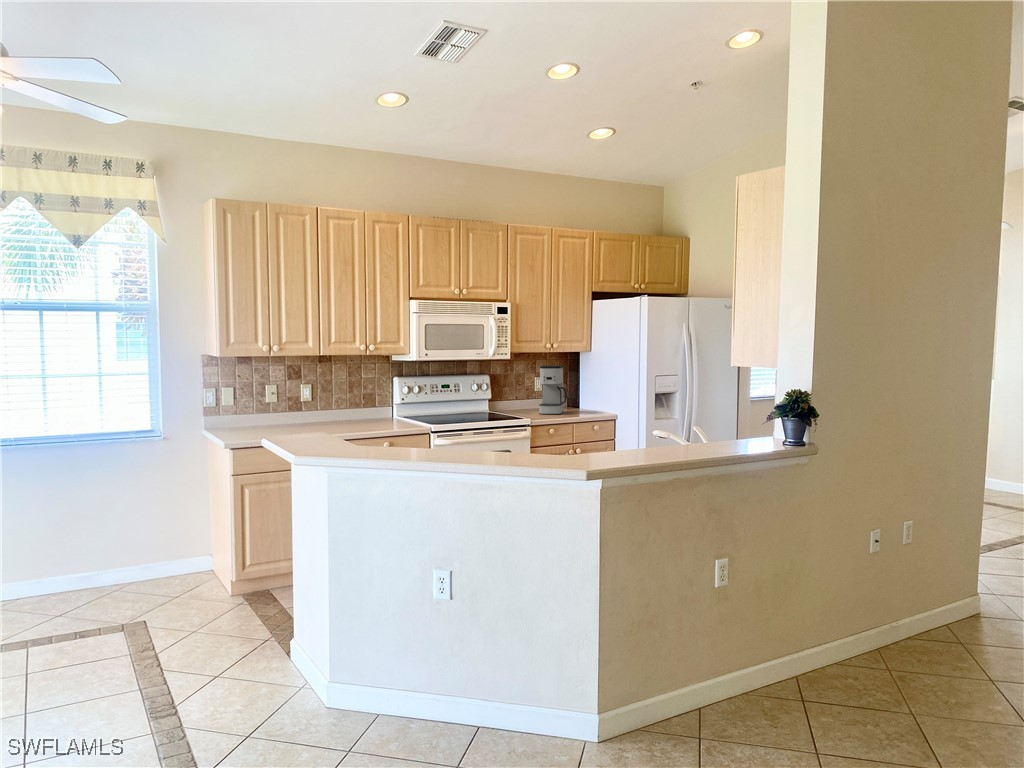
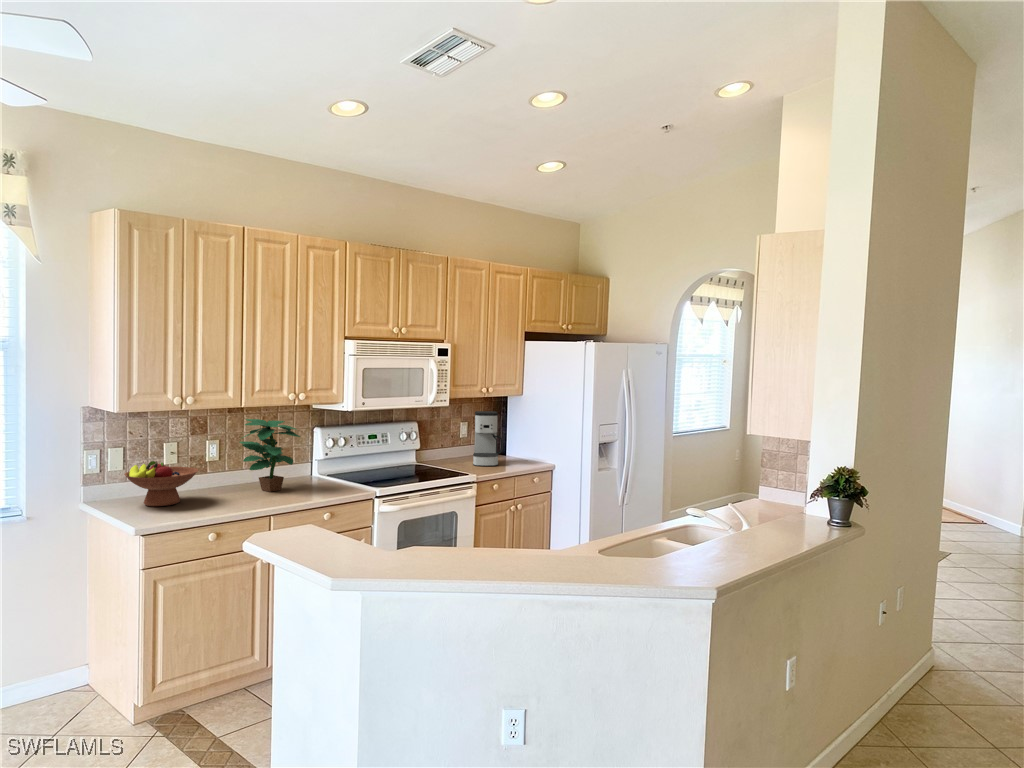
potted plant: none [322,367,370,426] -> present [239,419,300,492]
fruit bowl: none [230,397,286,432] -> present [124,461,198,506]

